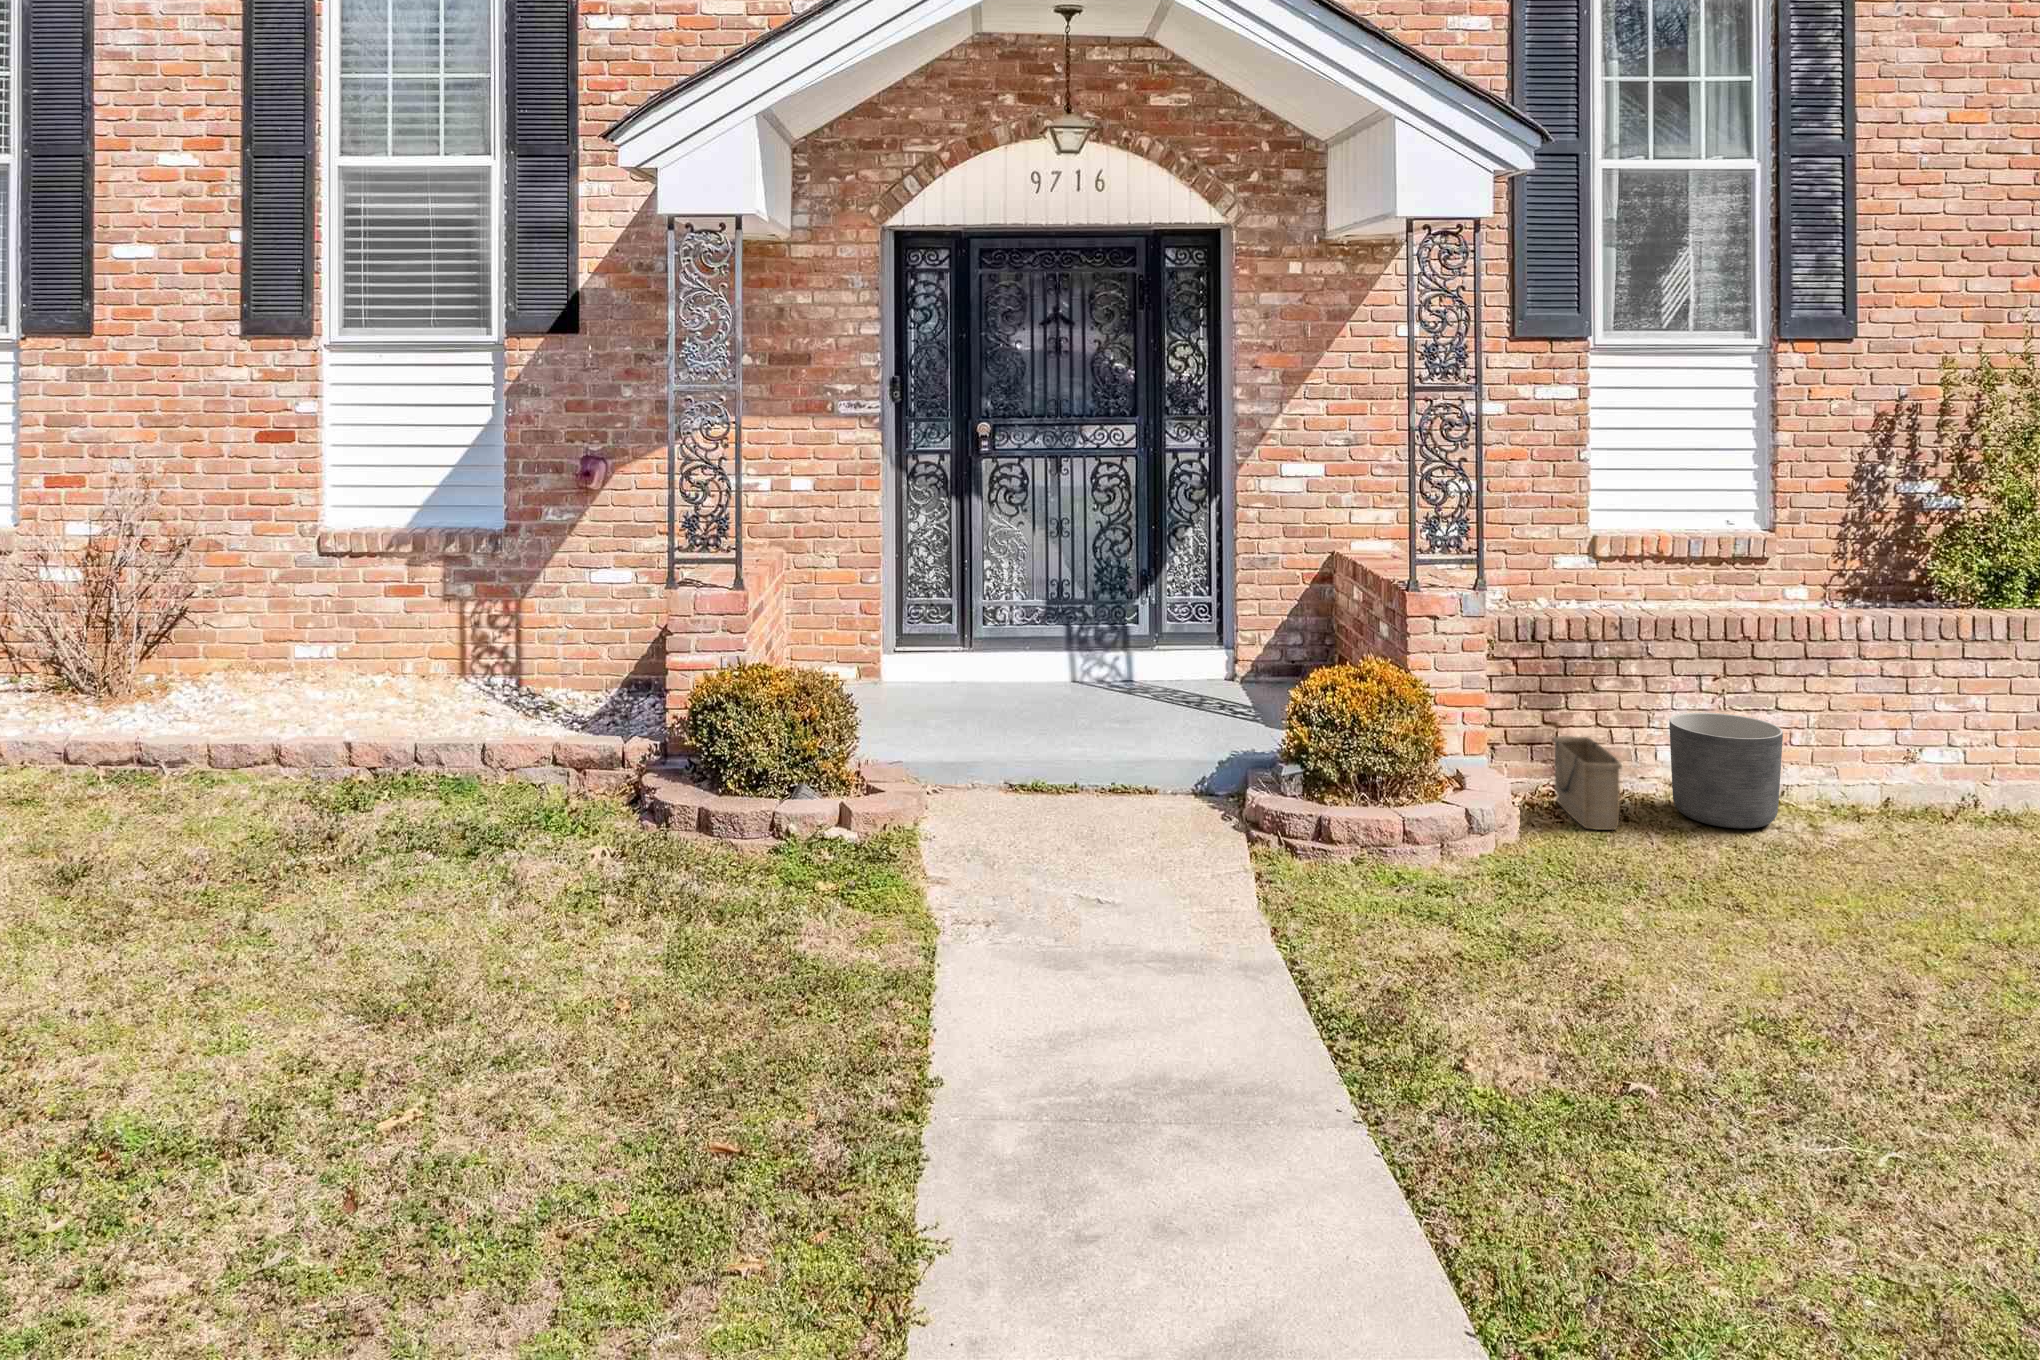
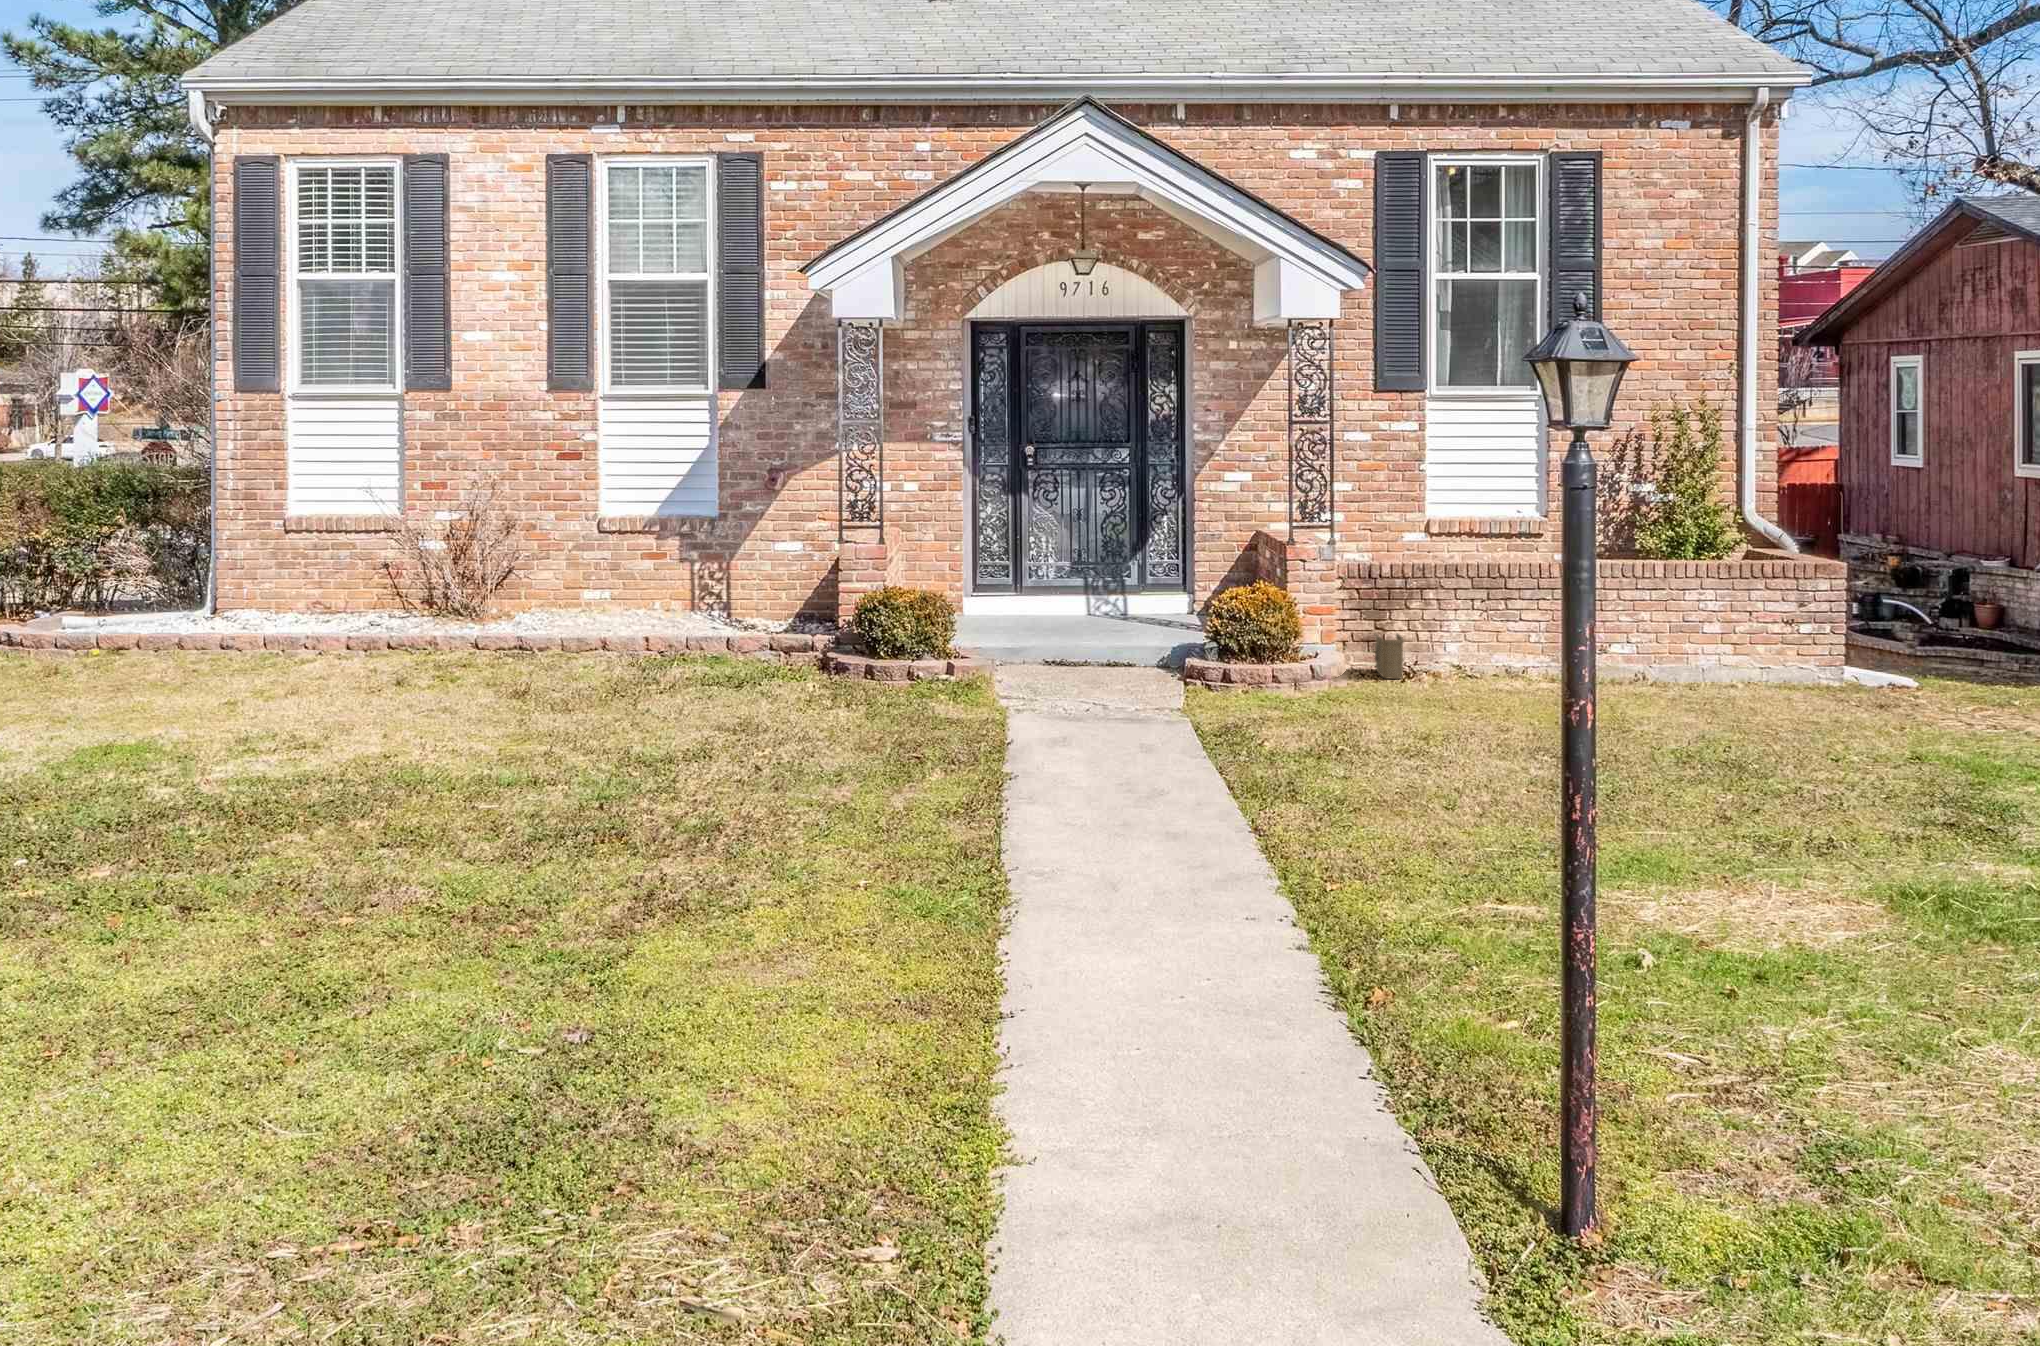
planter: present [1669,713,1783,829] -> none [1439,617,1501,678]

